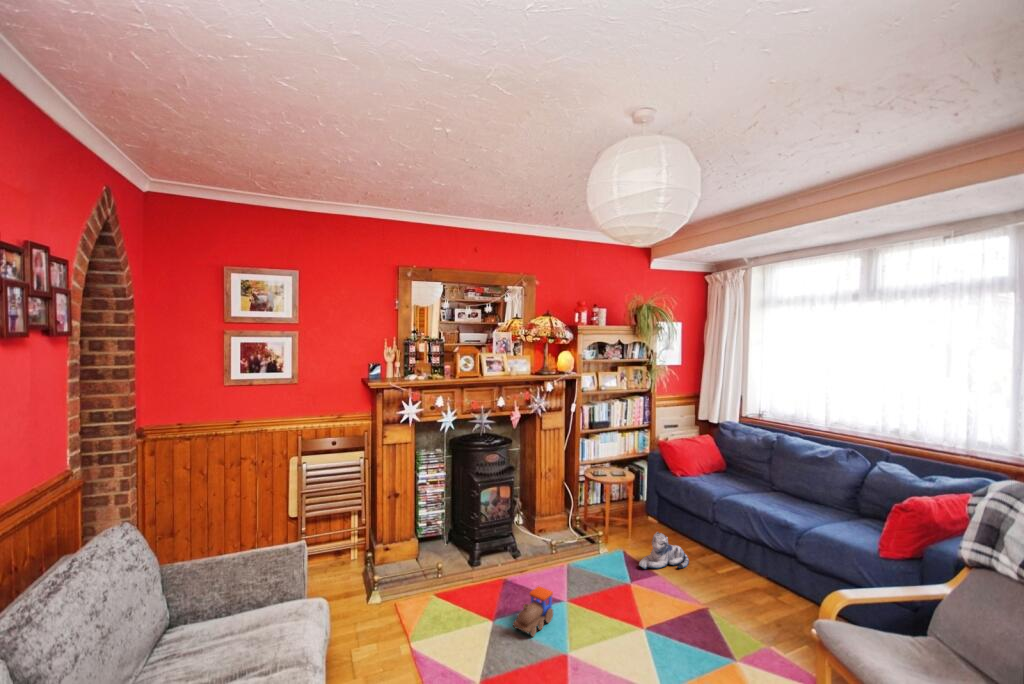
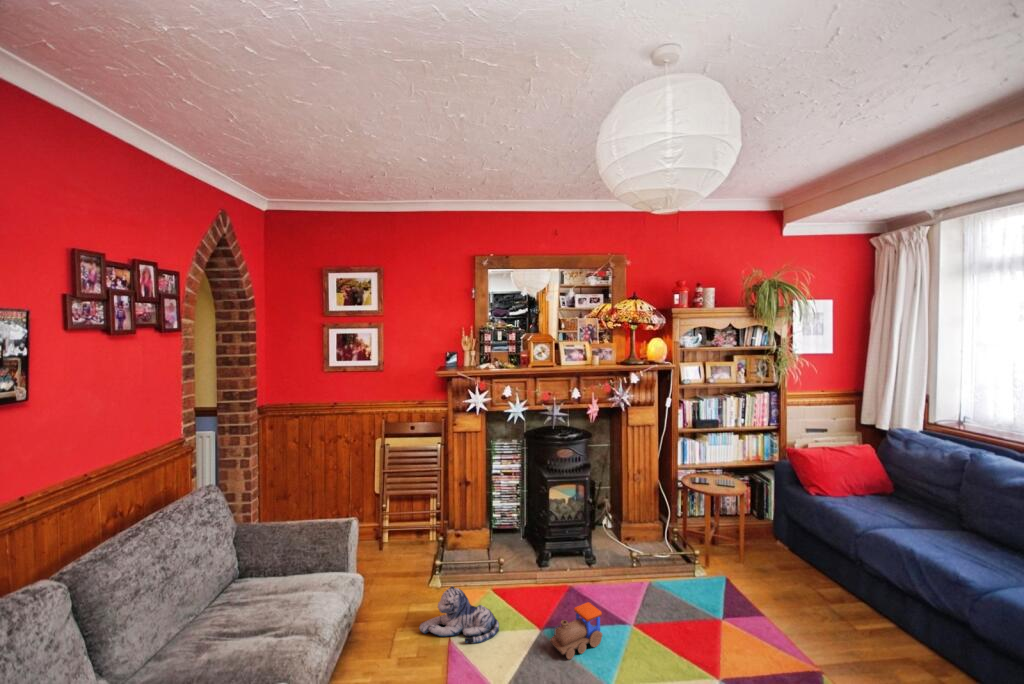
plush toy: present [639,532,689,569] -> present [419,586,499,643]

